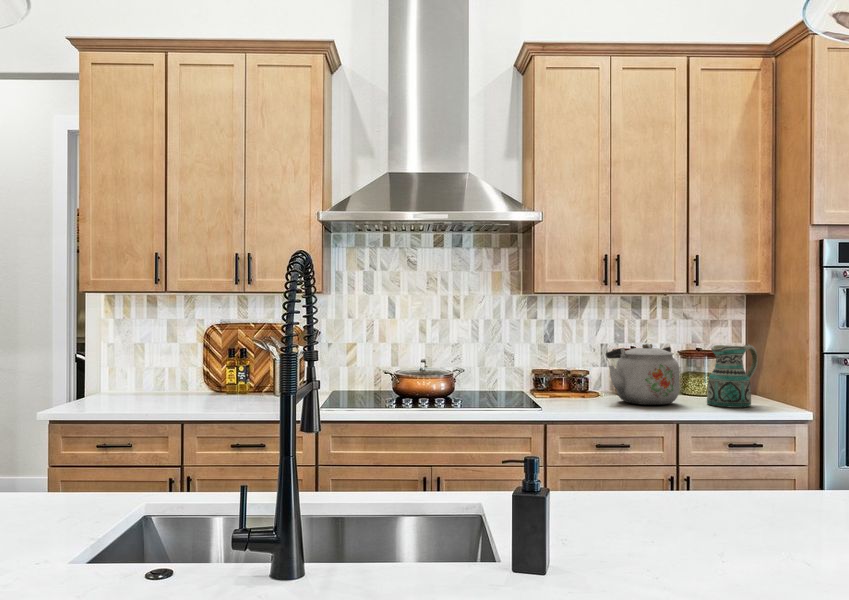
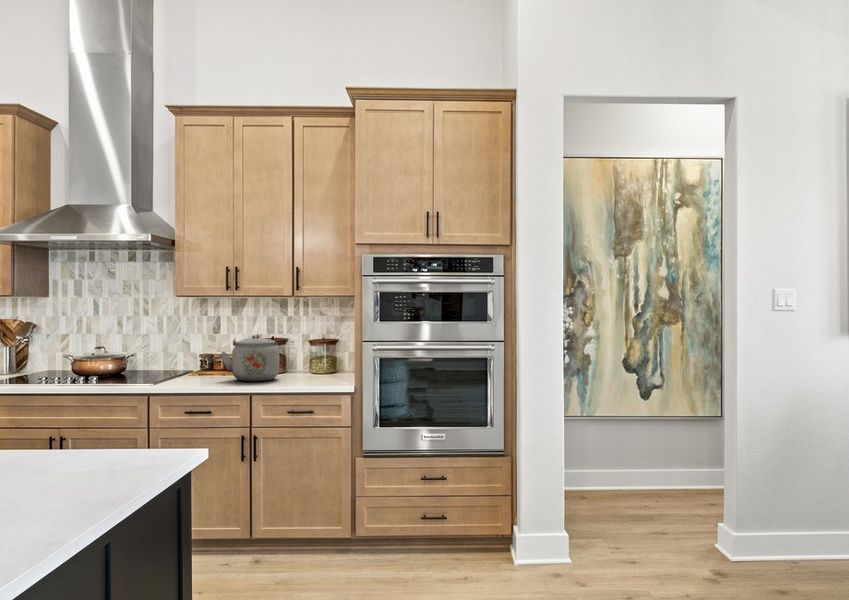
ceramic pitcher: present [707,344,758,408] -> none [298,335,340,383]

